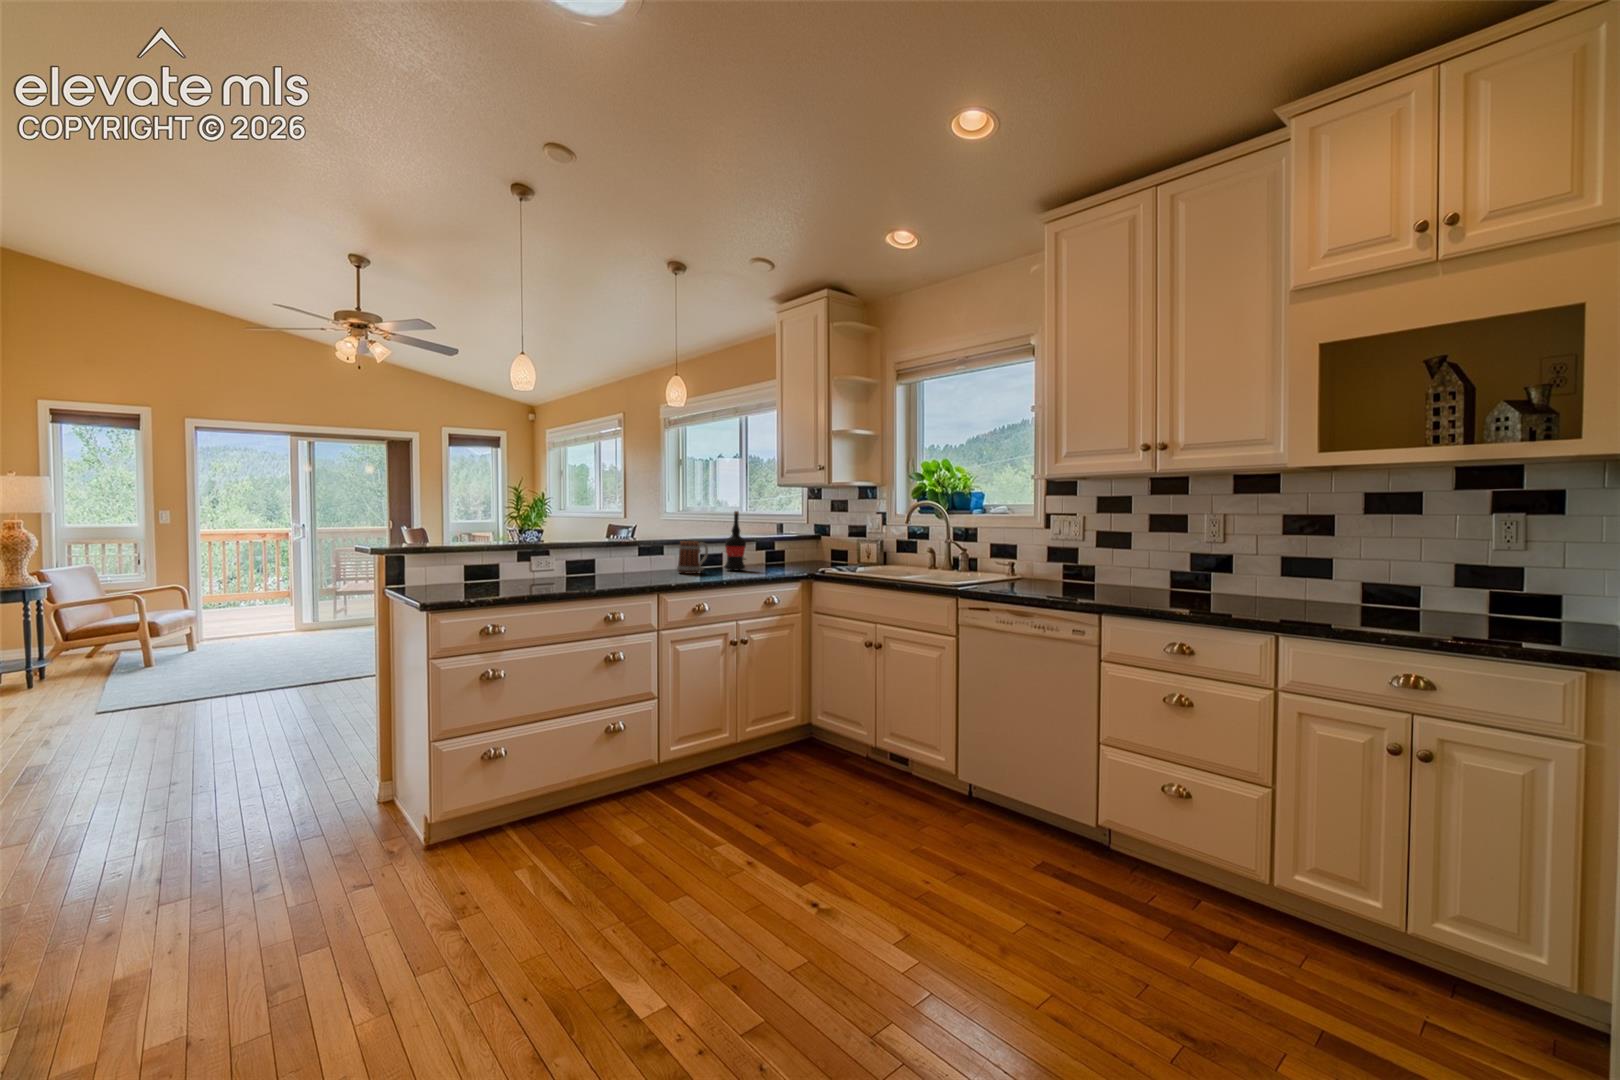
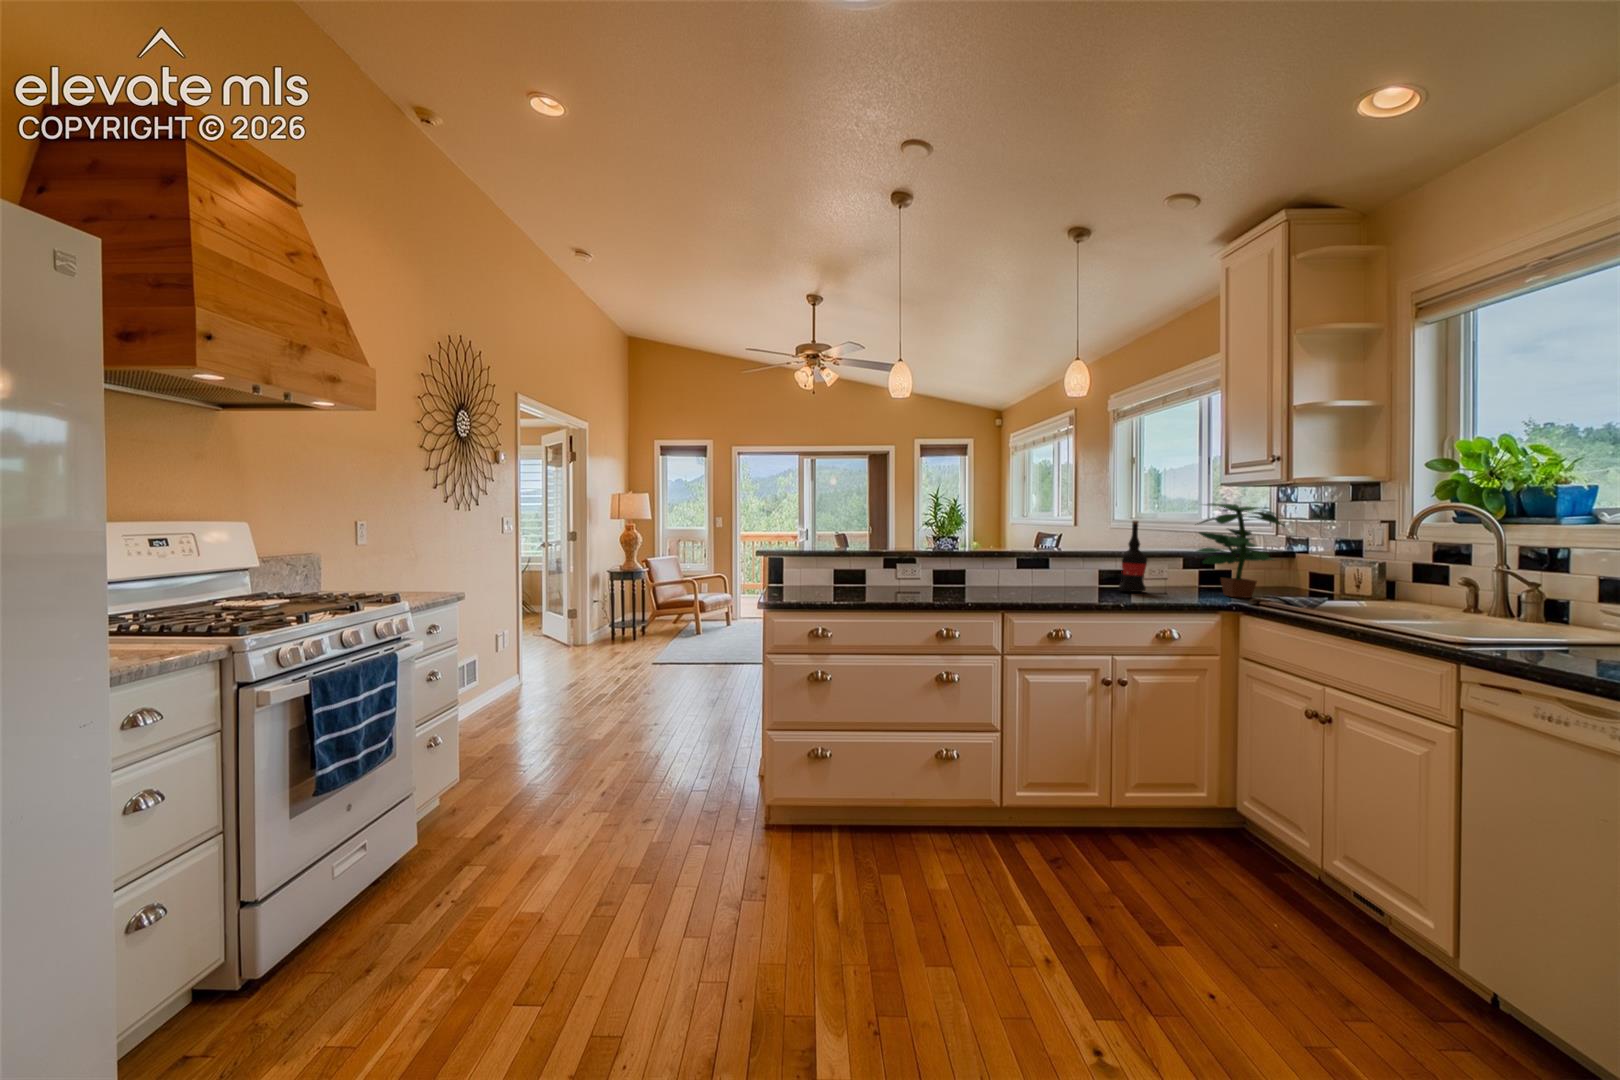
potted plant: none [776,498,836,570] -> present [1197,503,1285,598]
mug: present [677,541,708,574] -> none [1052,555,1093,593]

